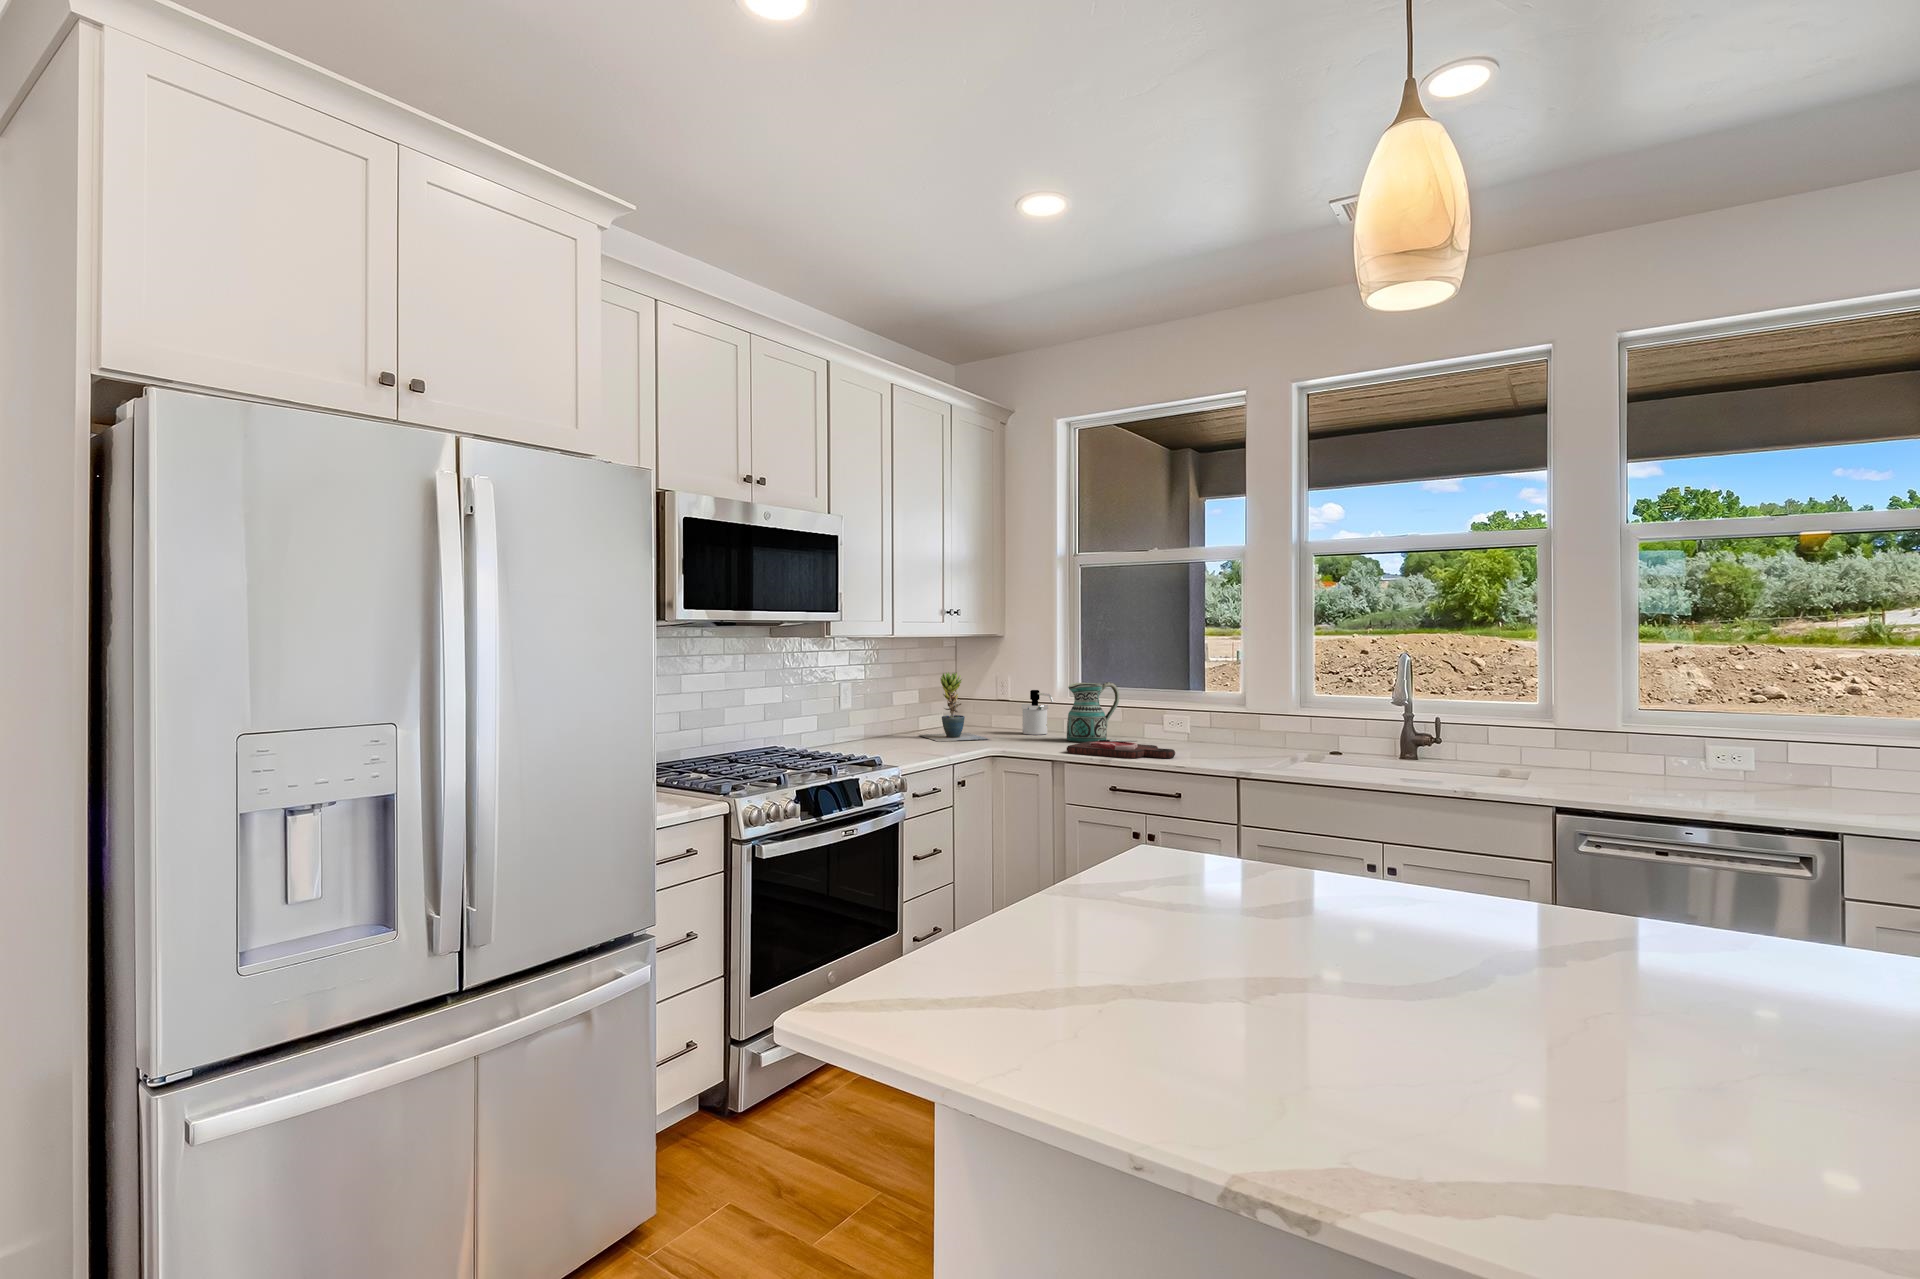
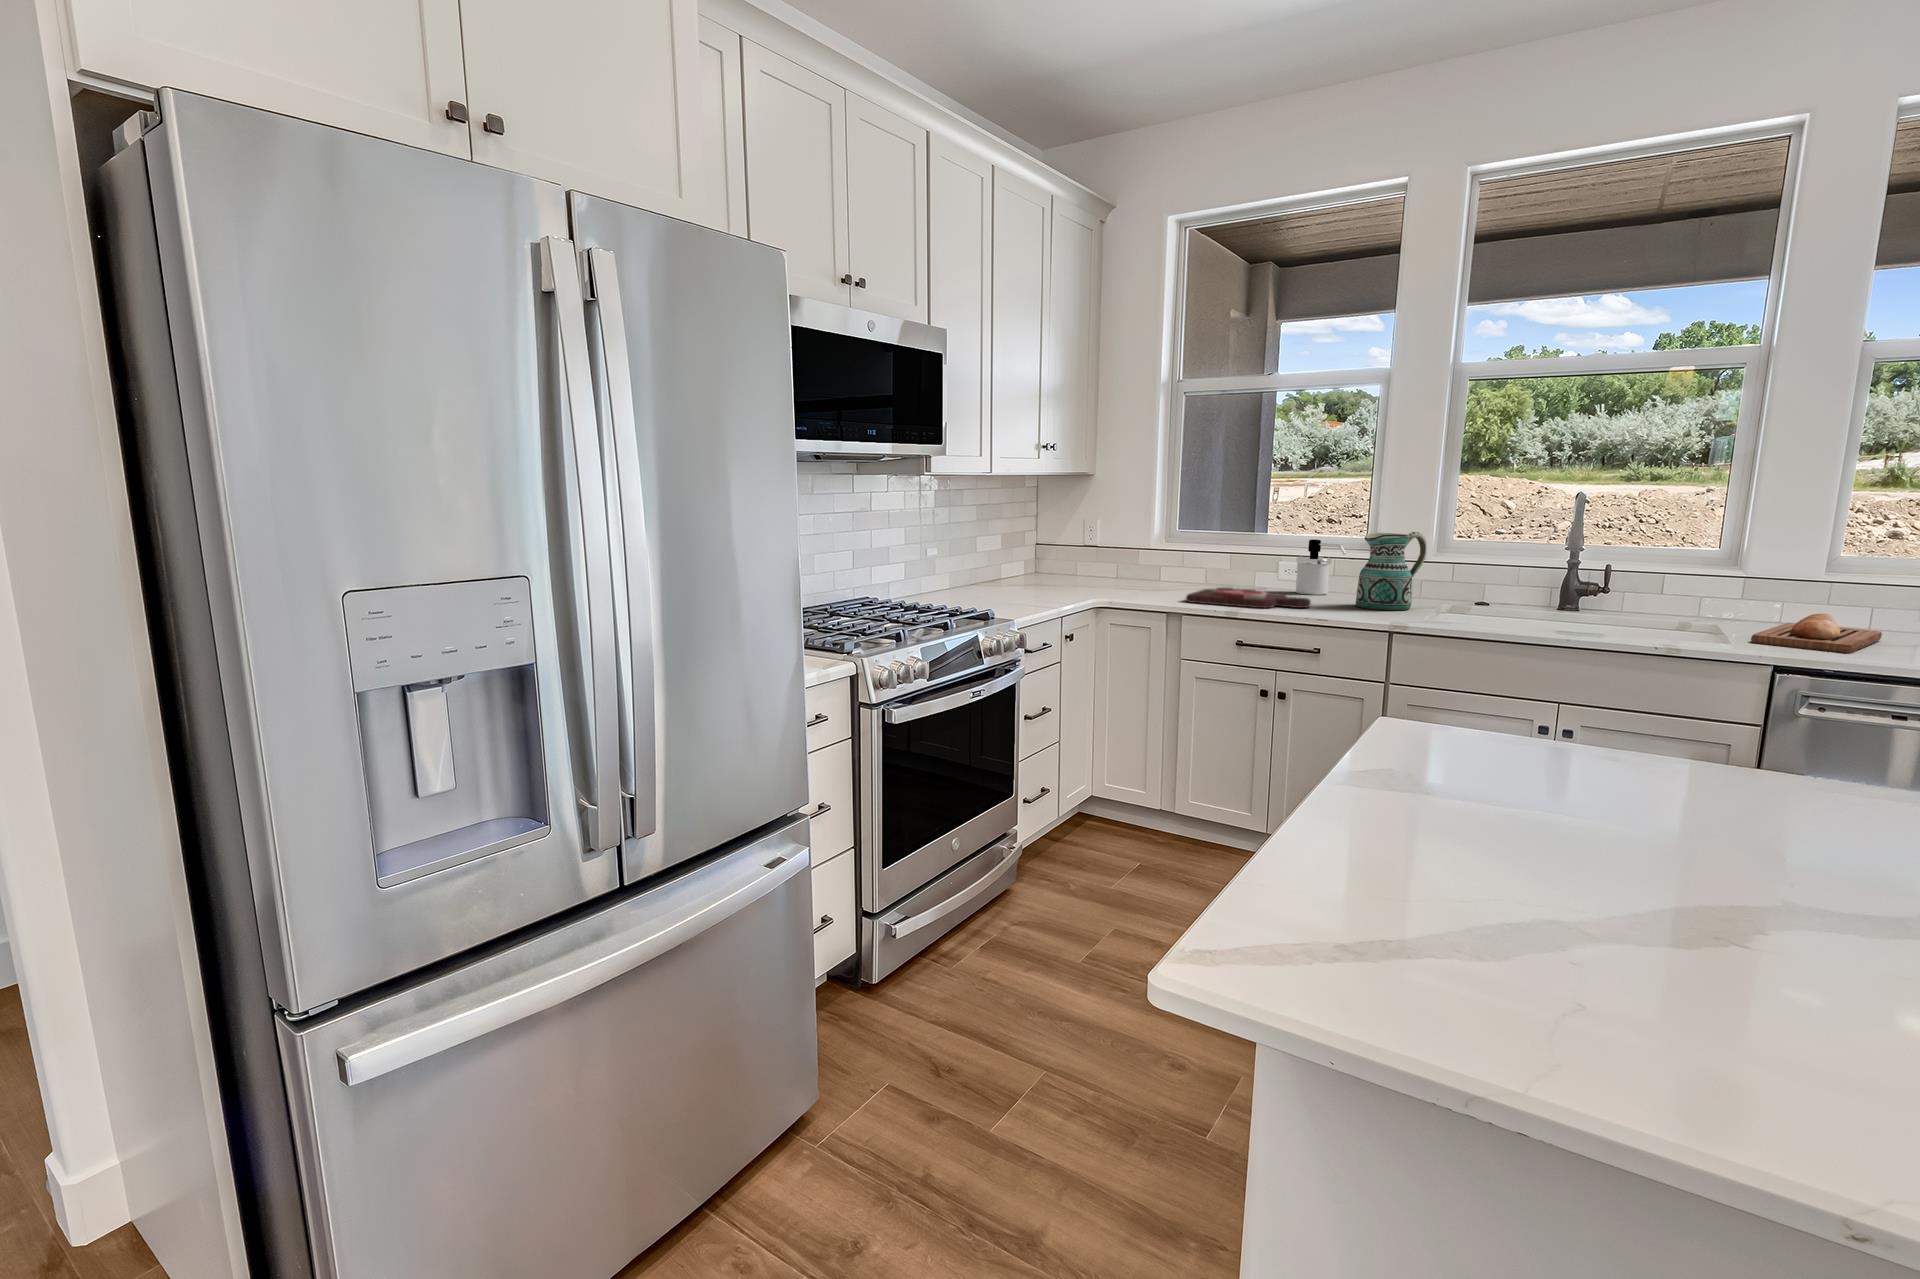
potted plant: present [920,673,988,742] -> none [1004,512,1087,590]
ceramic pitcher: present [1067,682,1119,742] -> present [1356,532,1427,610]
soap dispenser: present [1022,690,1053,735] -> present [1296,539,1346,595]
bread loaf: none [1536,762,1656,797] -> present [1751,613,1882,653]

